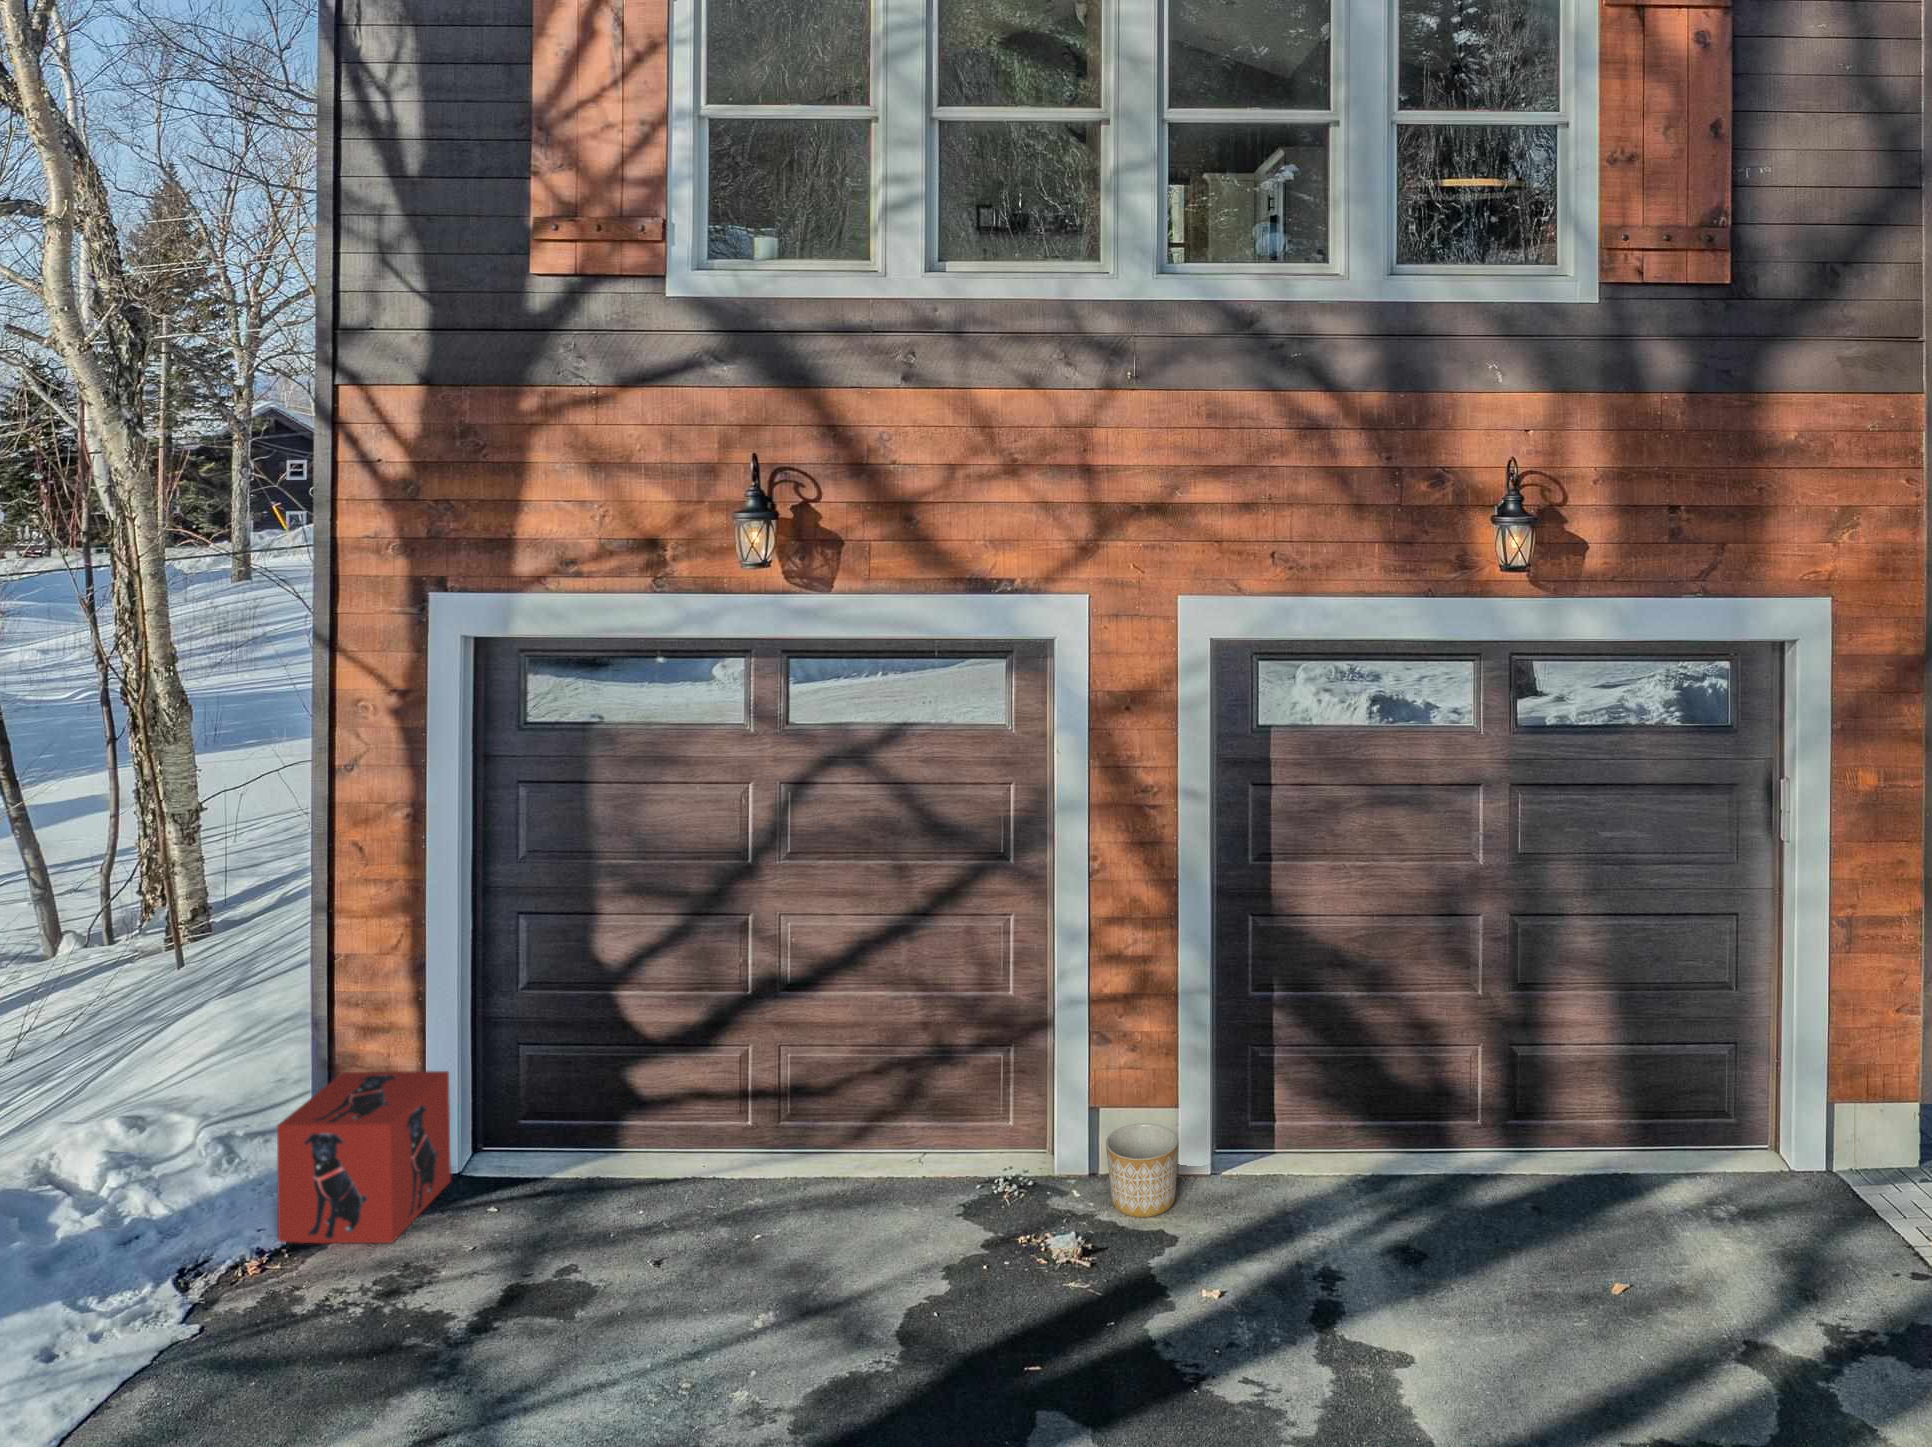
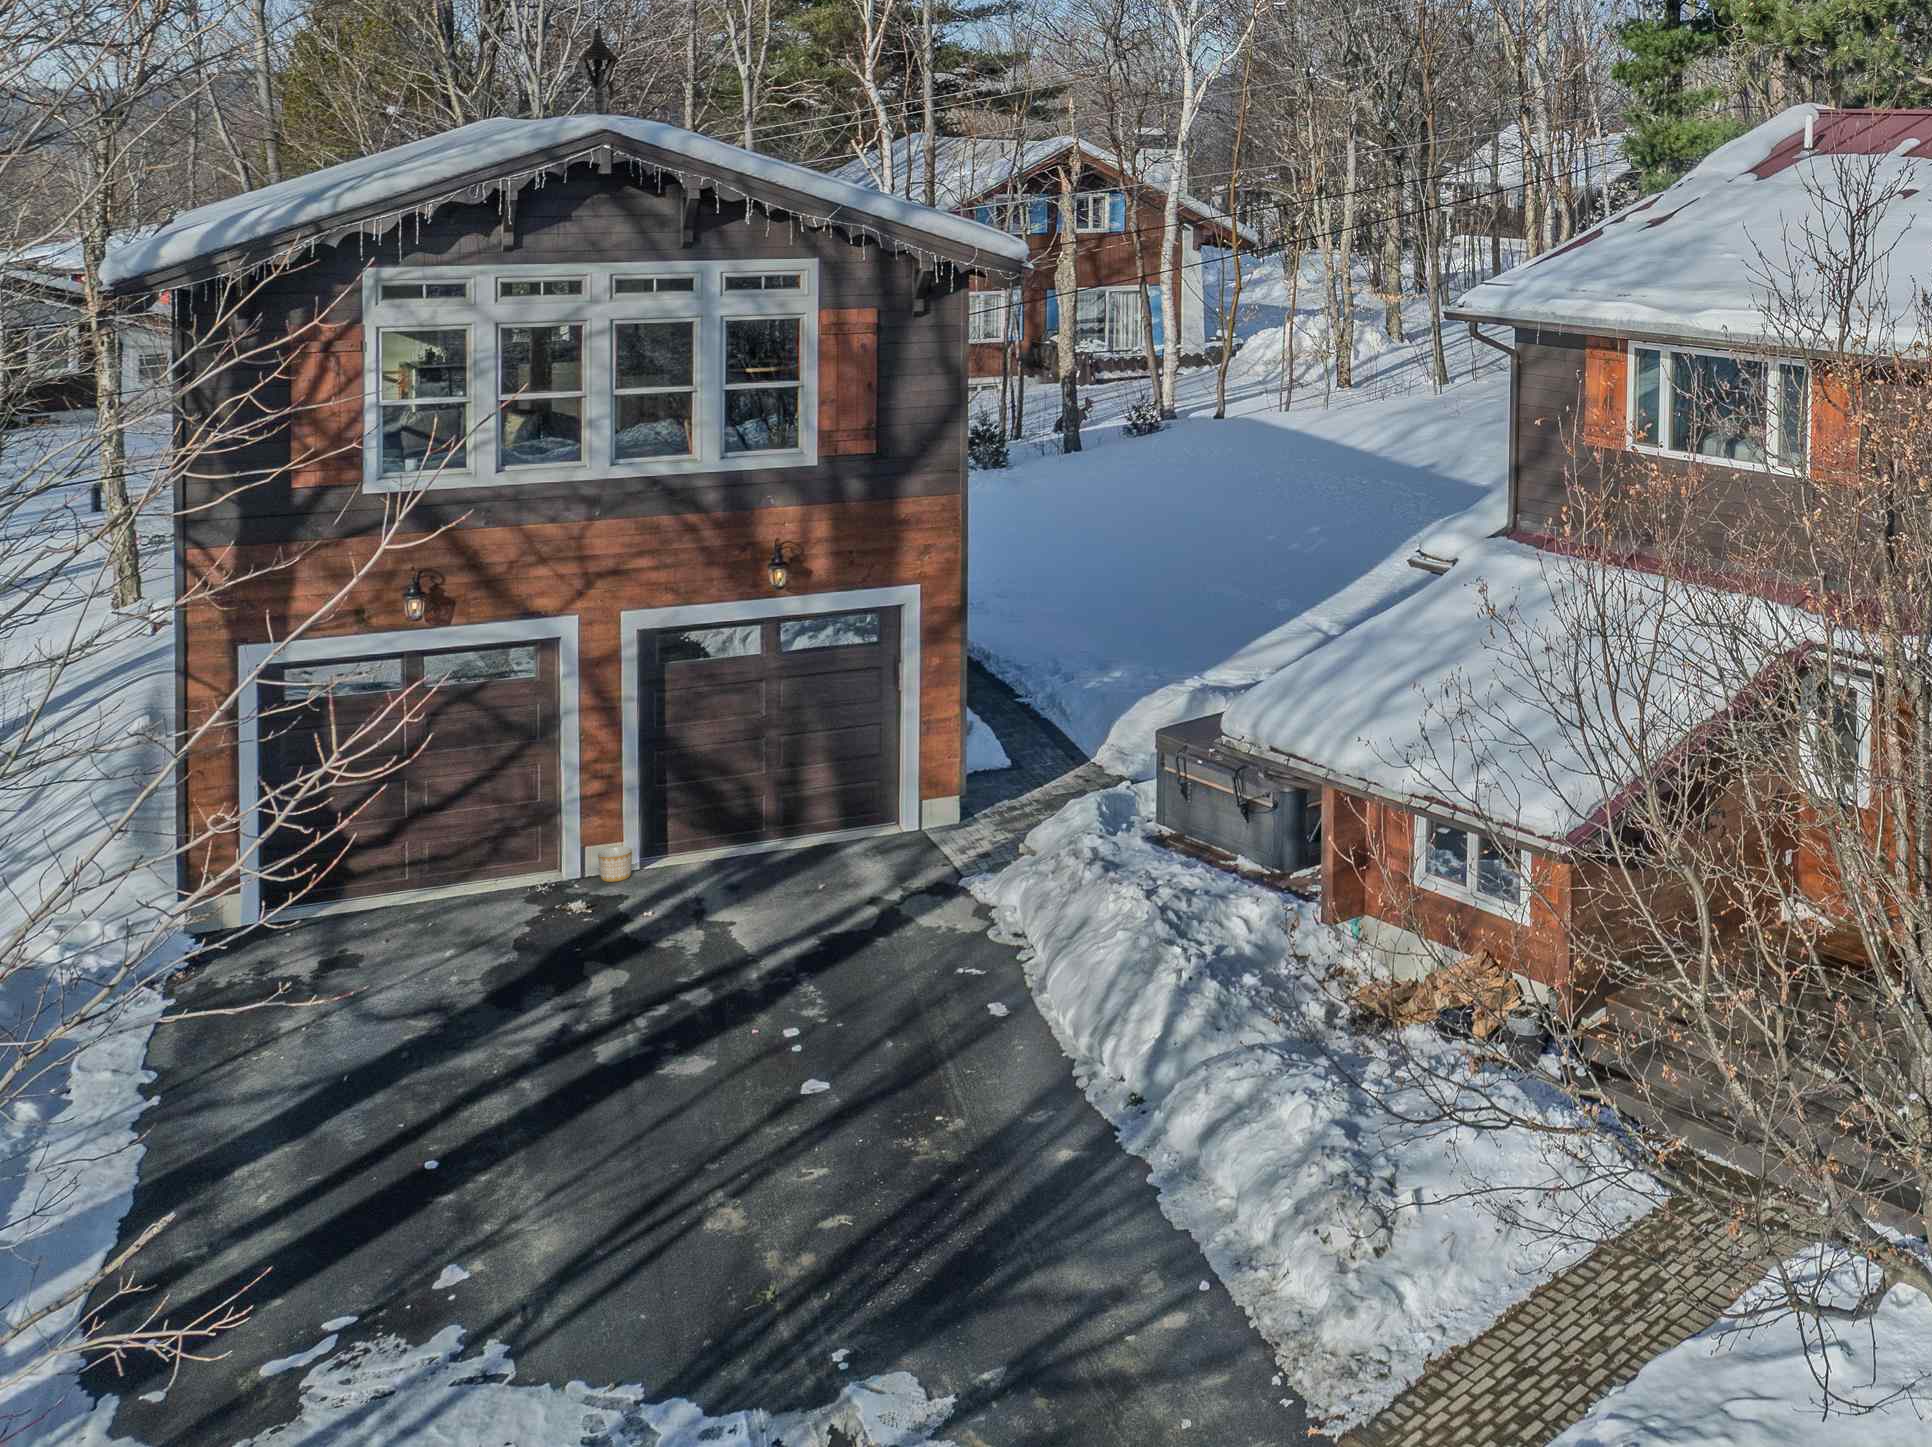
storage box: present [277,1071,451,1243] -> none [190,874,256,952]

